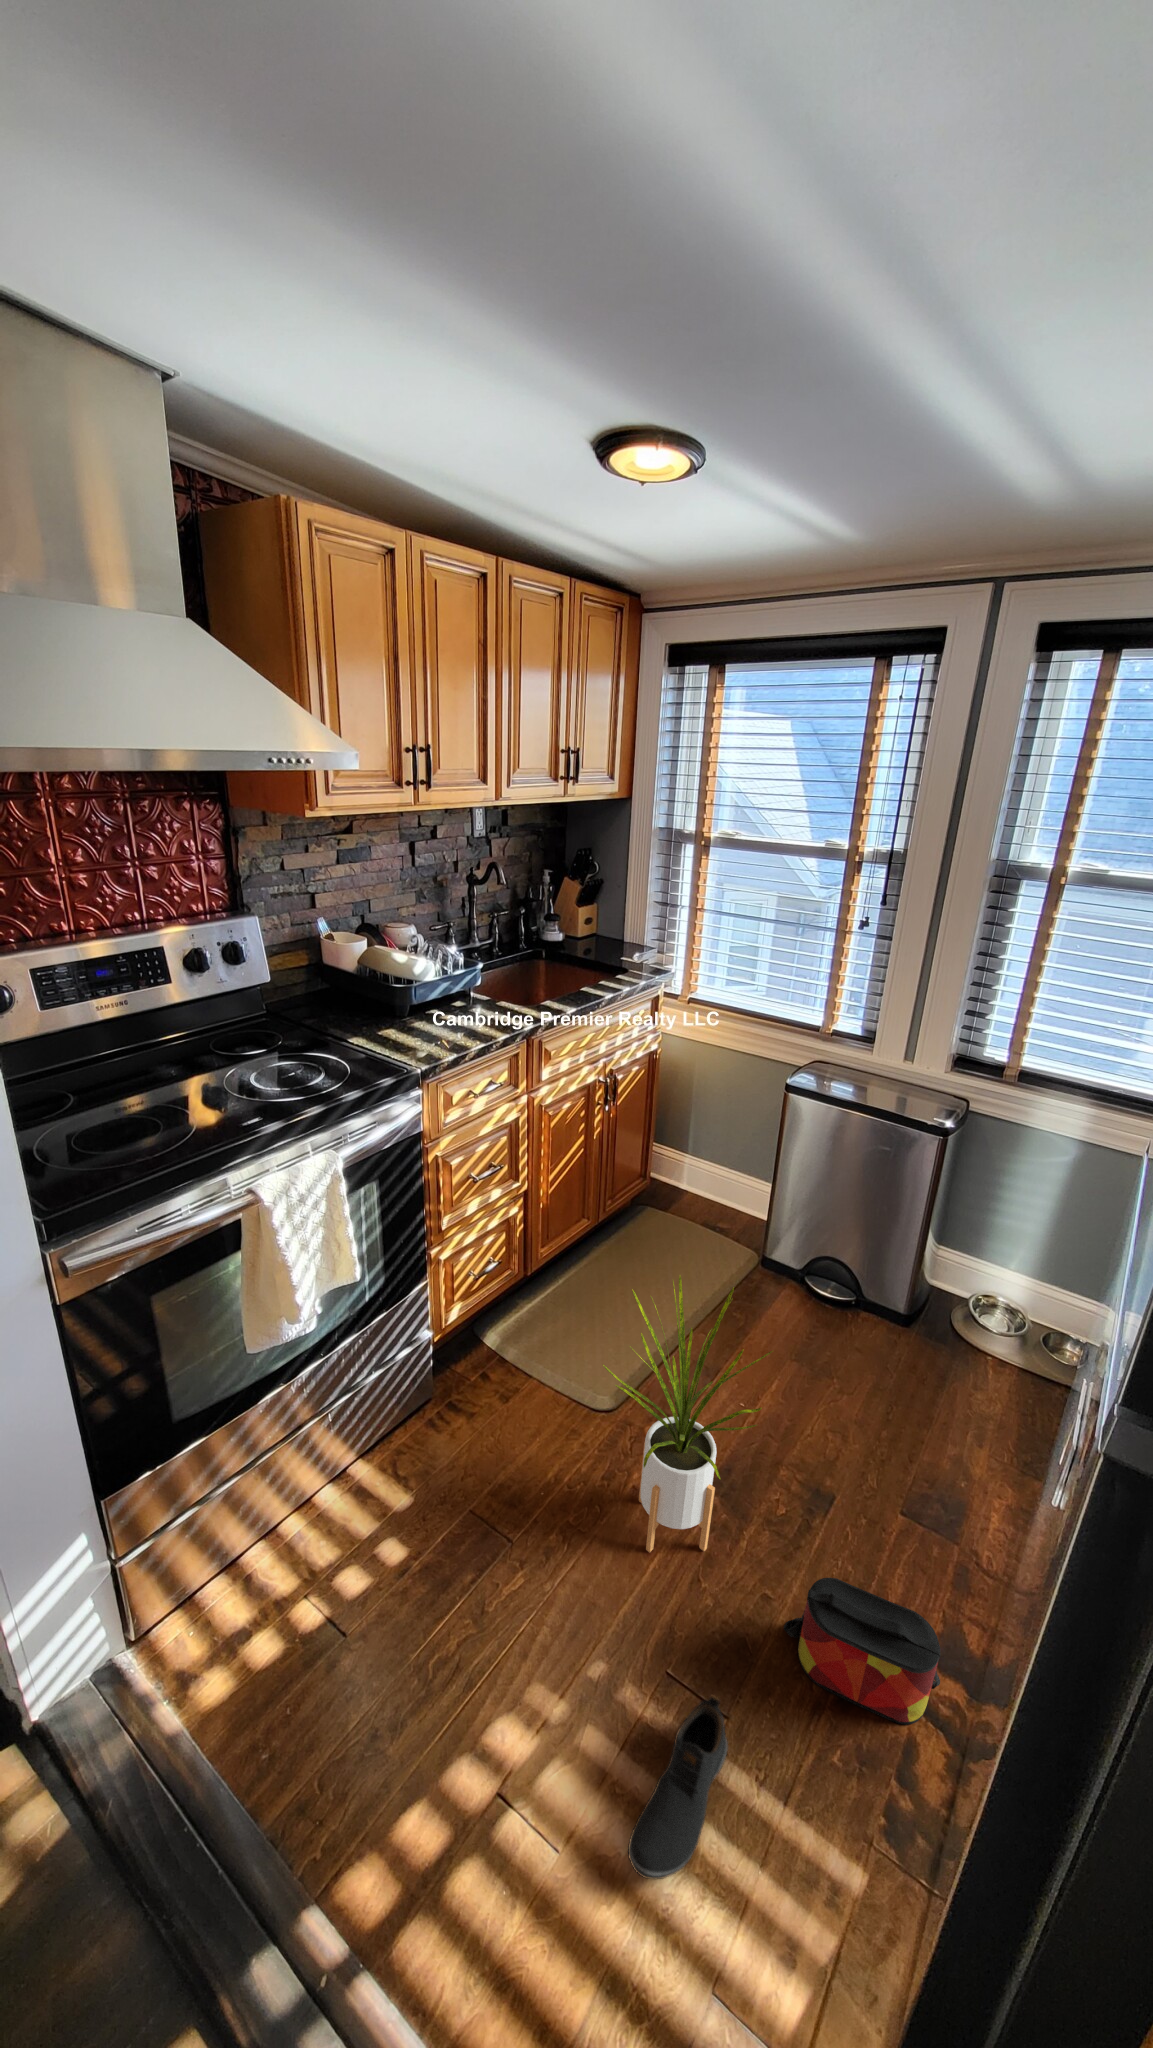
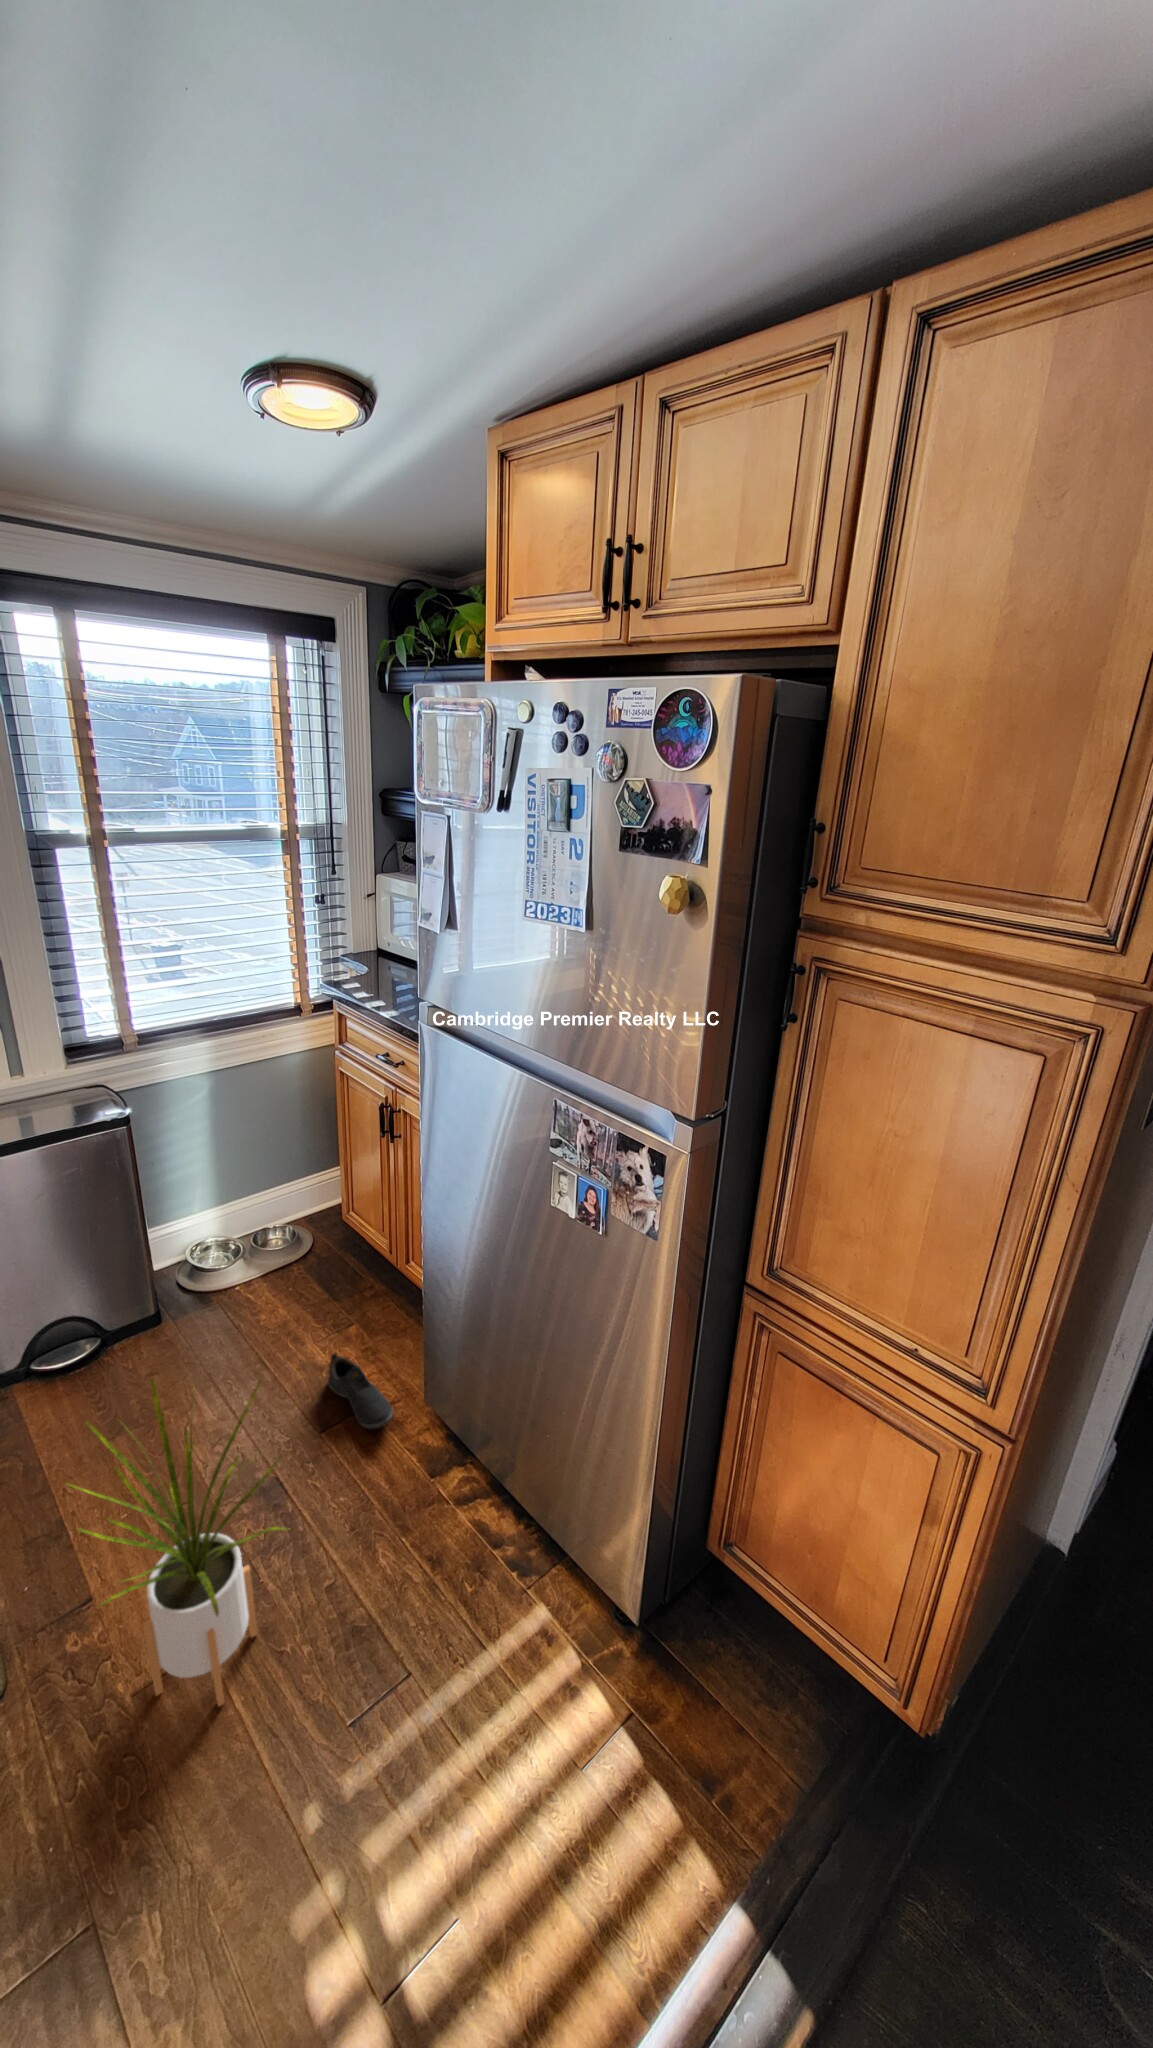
bag: present [784,1578,940,1725] -> none [364,1446,466,1582]
shoe: present [628,1695,728,1879] -> present [328,1353,393,1429]

